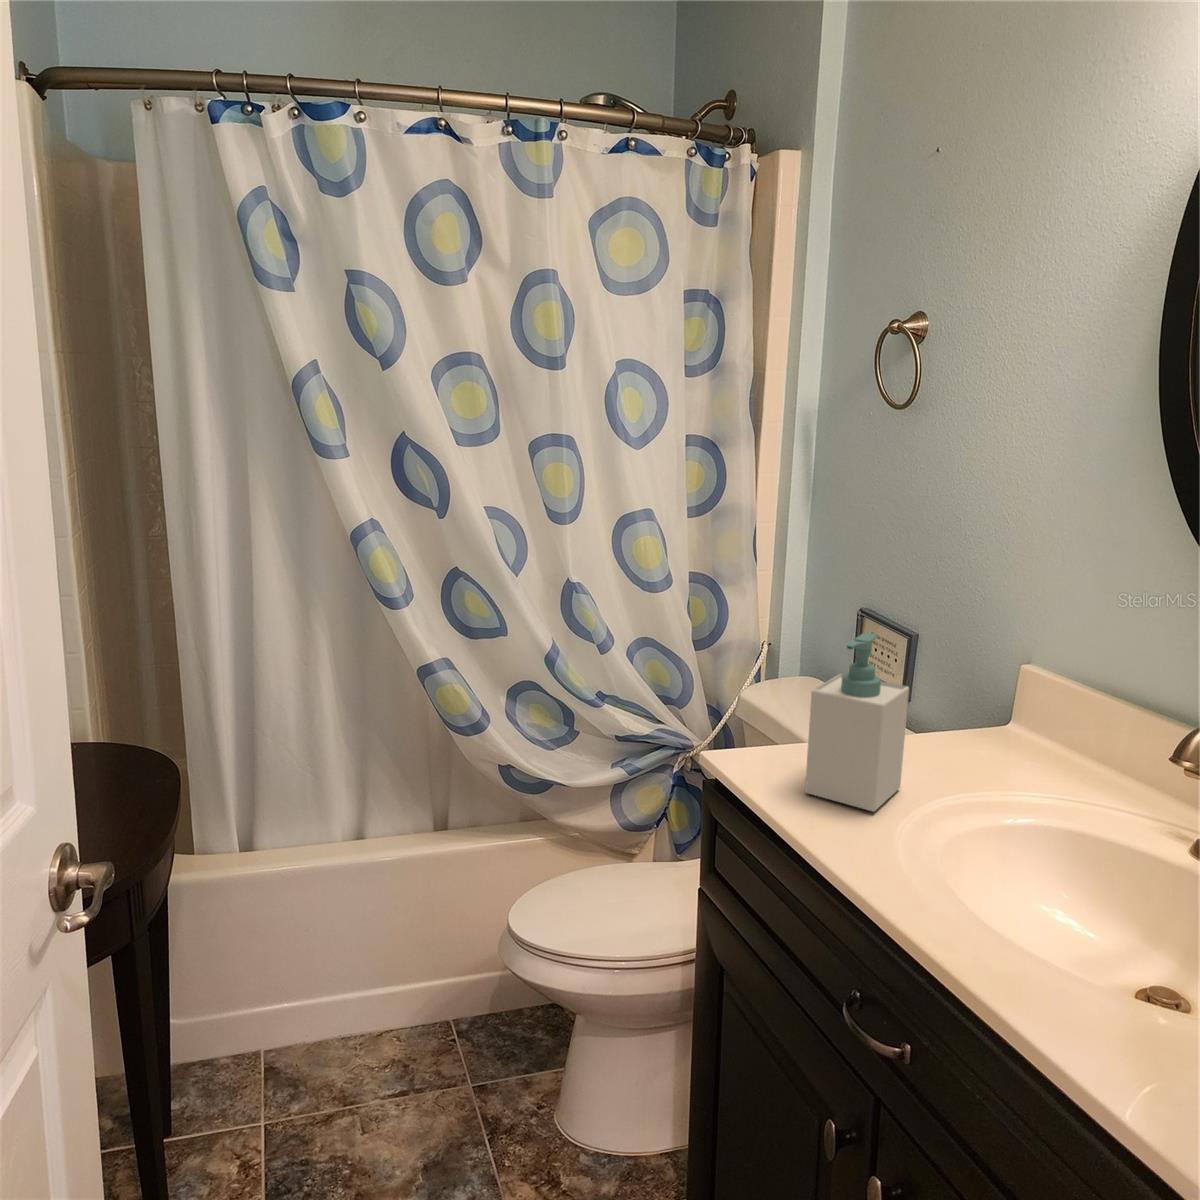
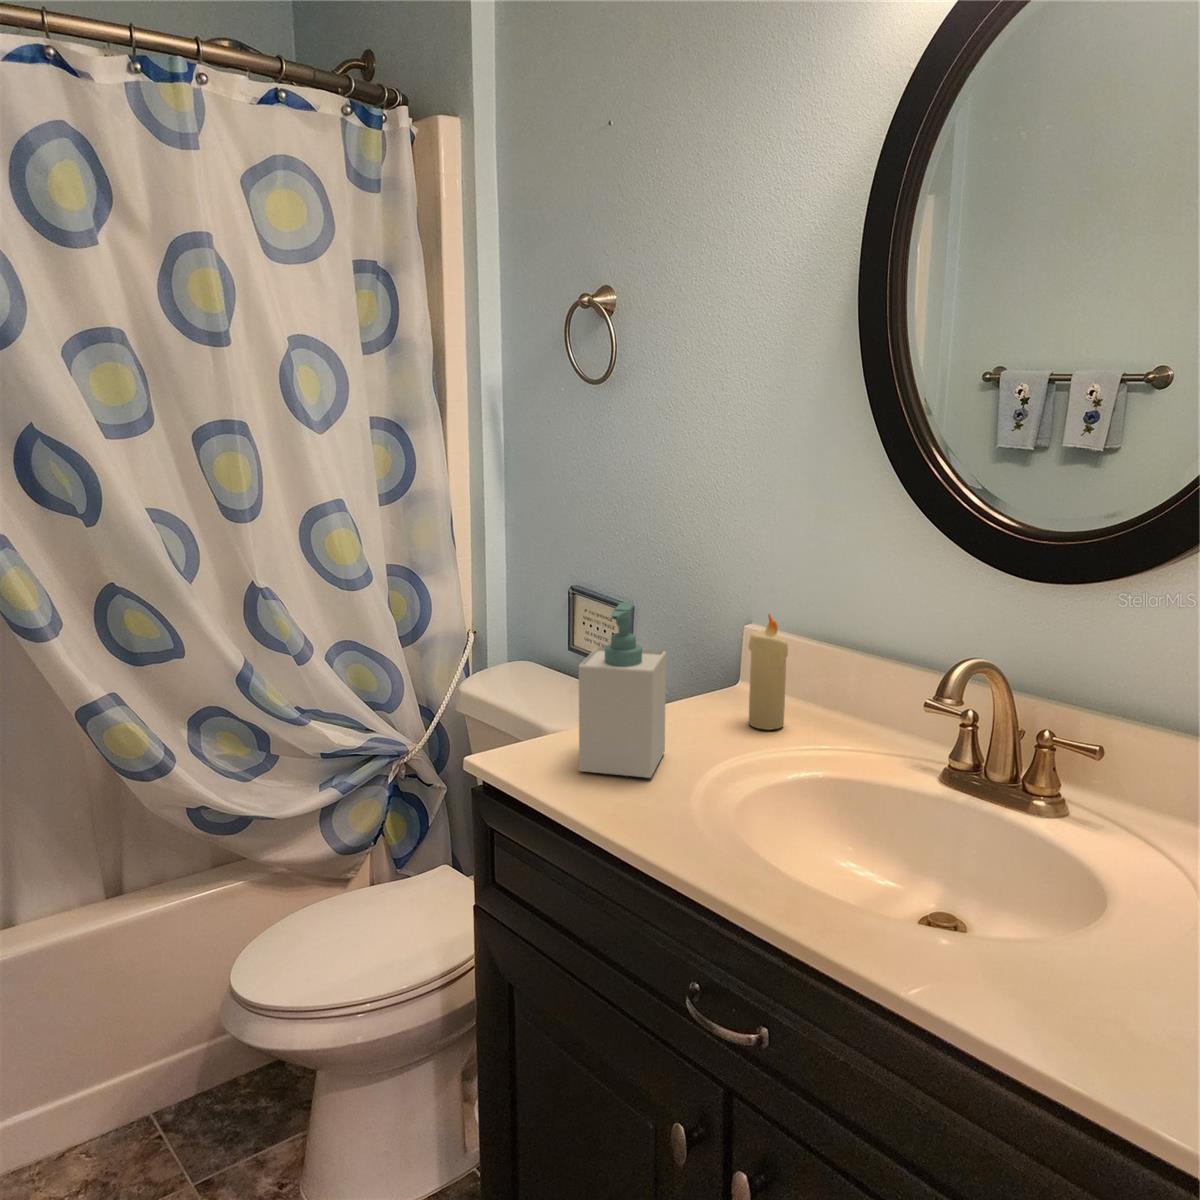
candle: none [1006,661,1057,784] -> present [749,614,788,730]

